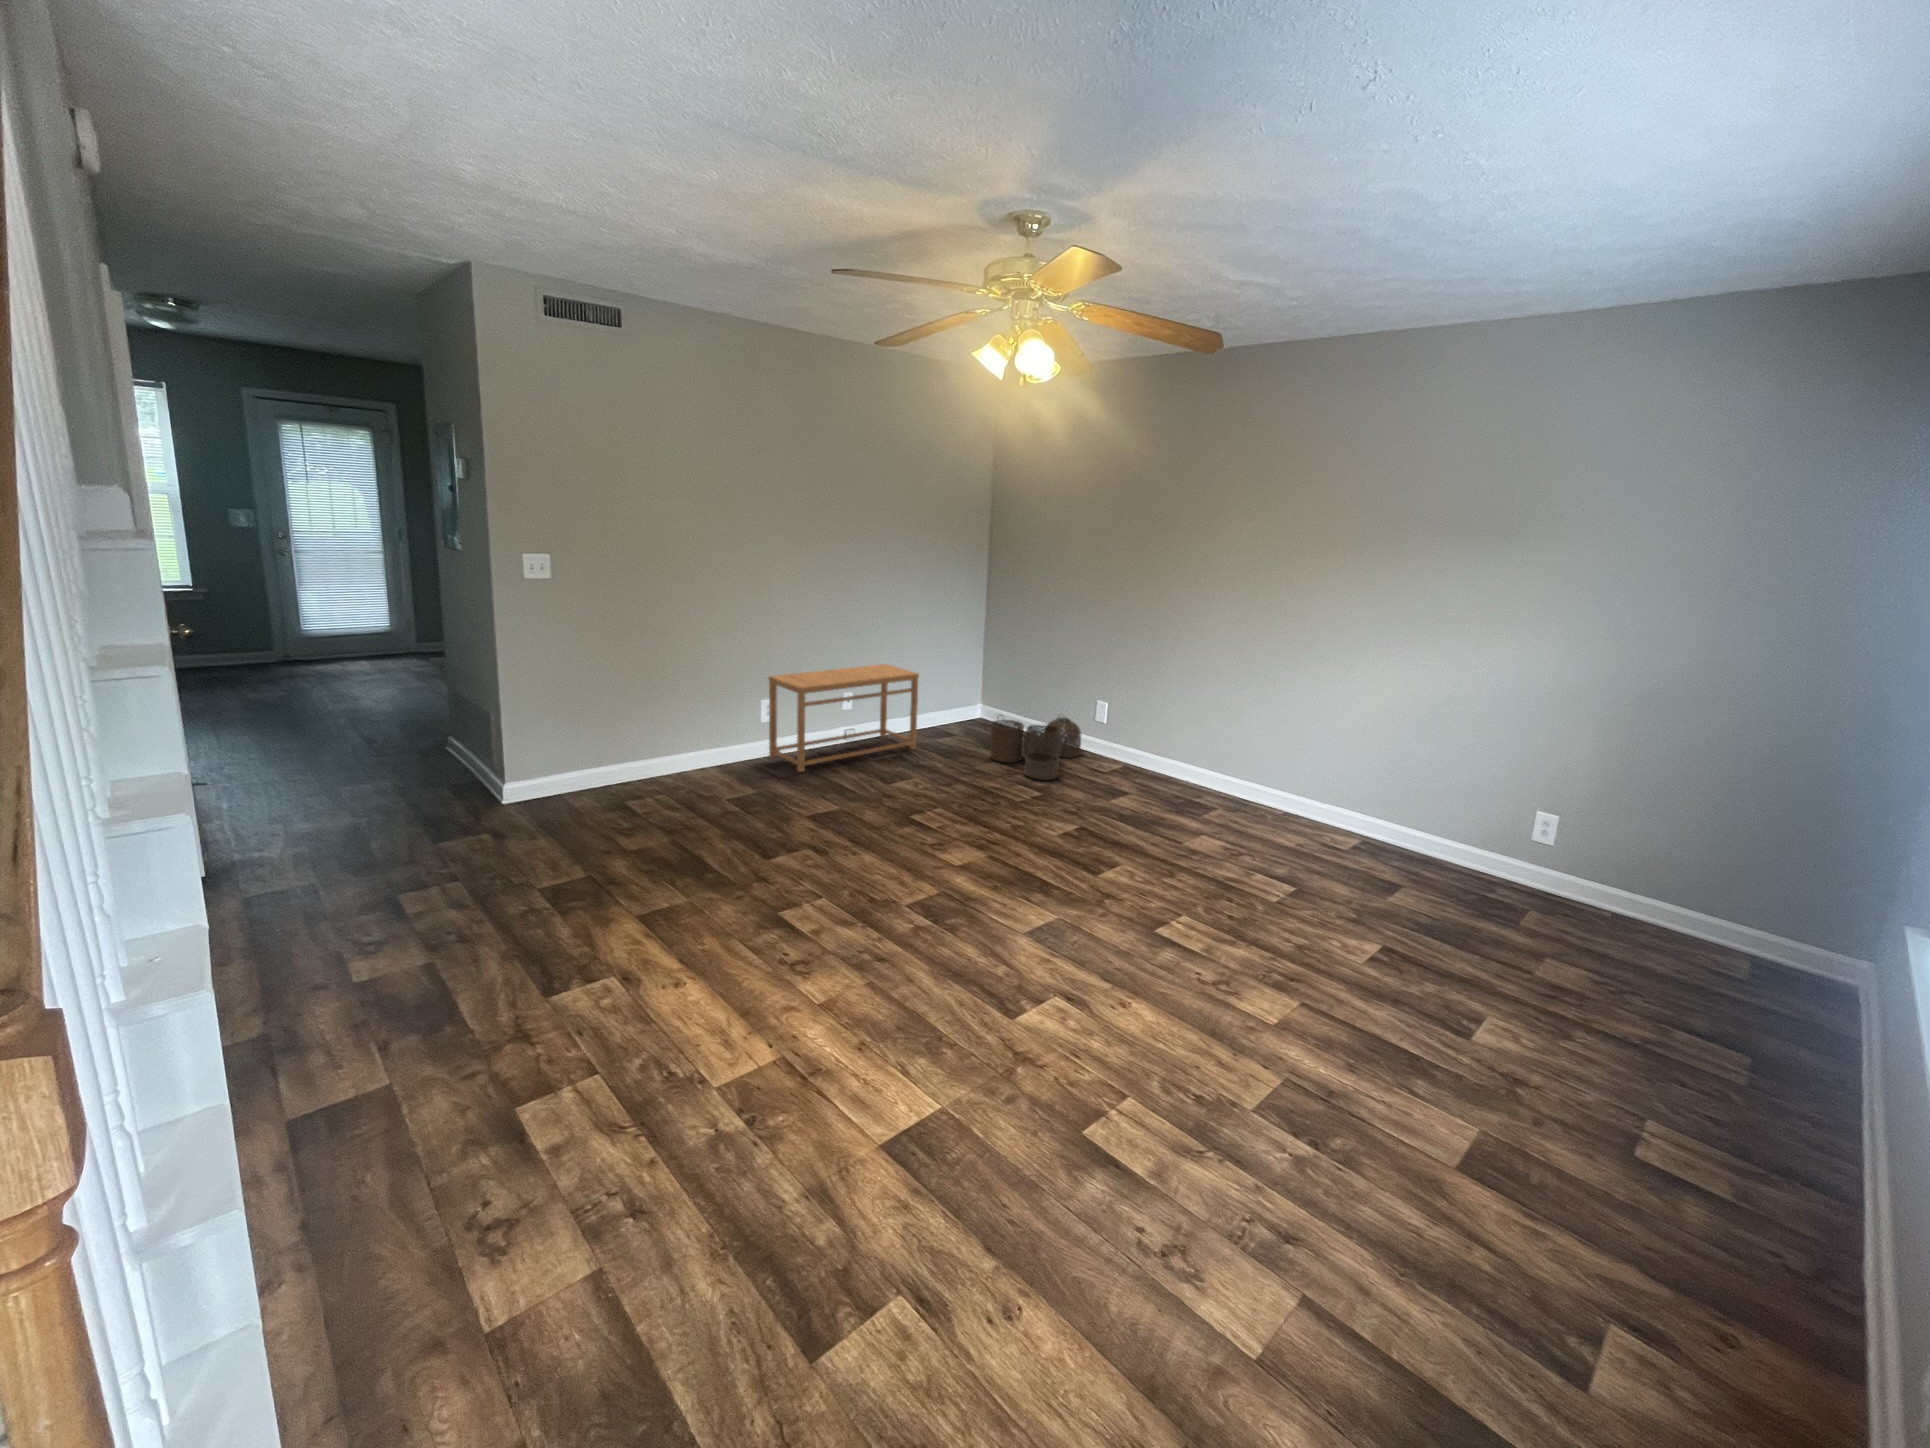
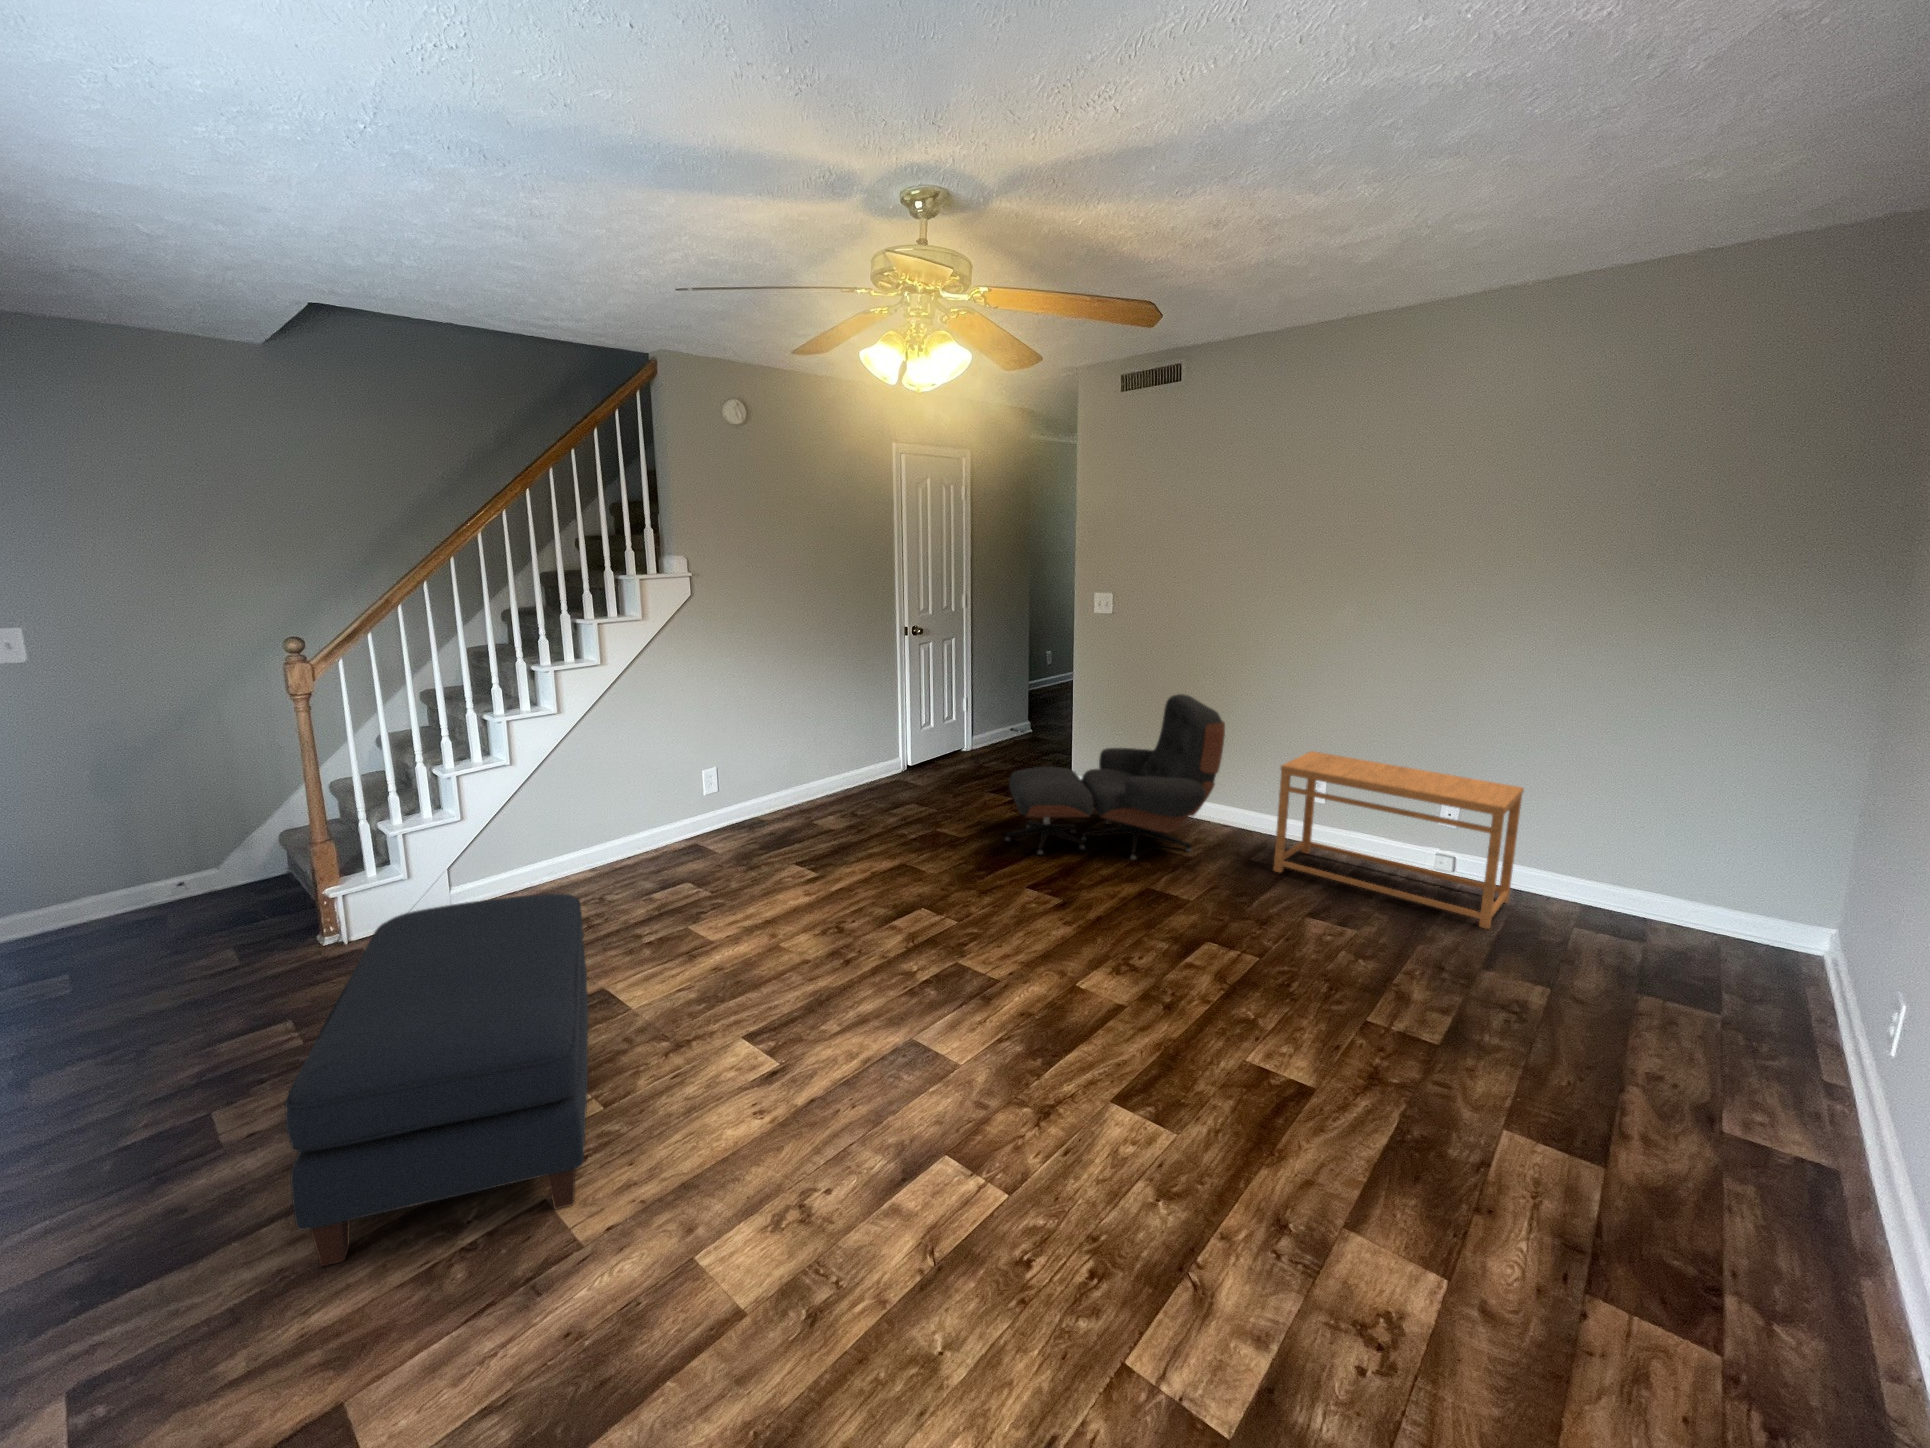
lounge chair: none [571,653,761,855] -> present [1005,694,1225,861]
woven basket: present [990,715,1081,780] -> none [1497,927,1817,1108]
ottoman: none [952,958,1420,1350] -> present [285,894,588,1266]

